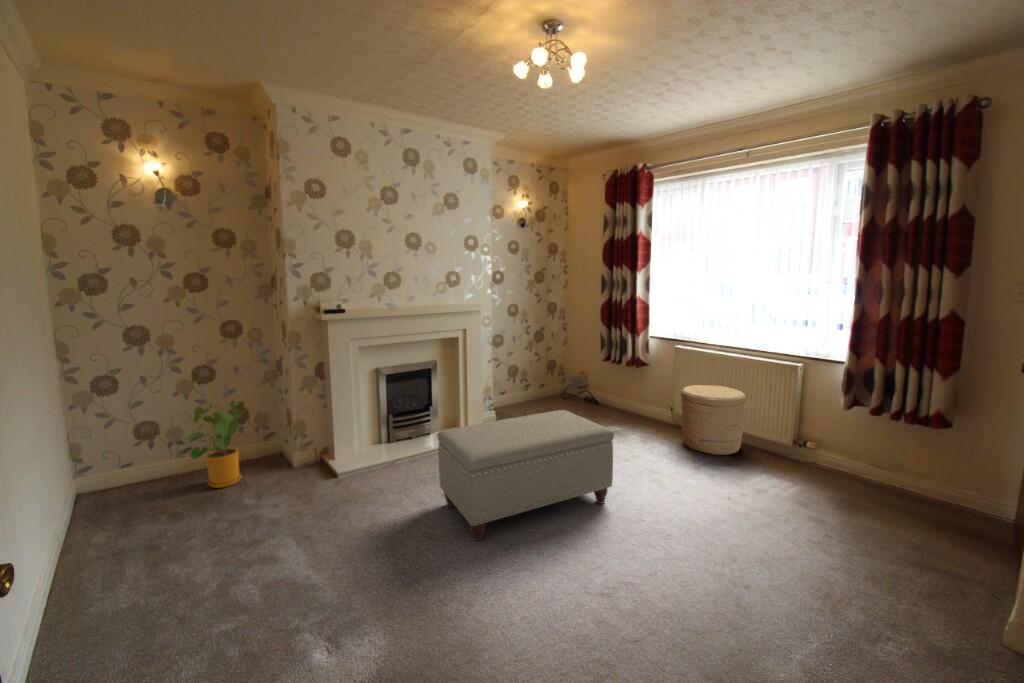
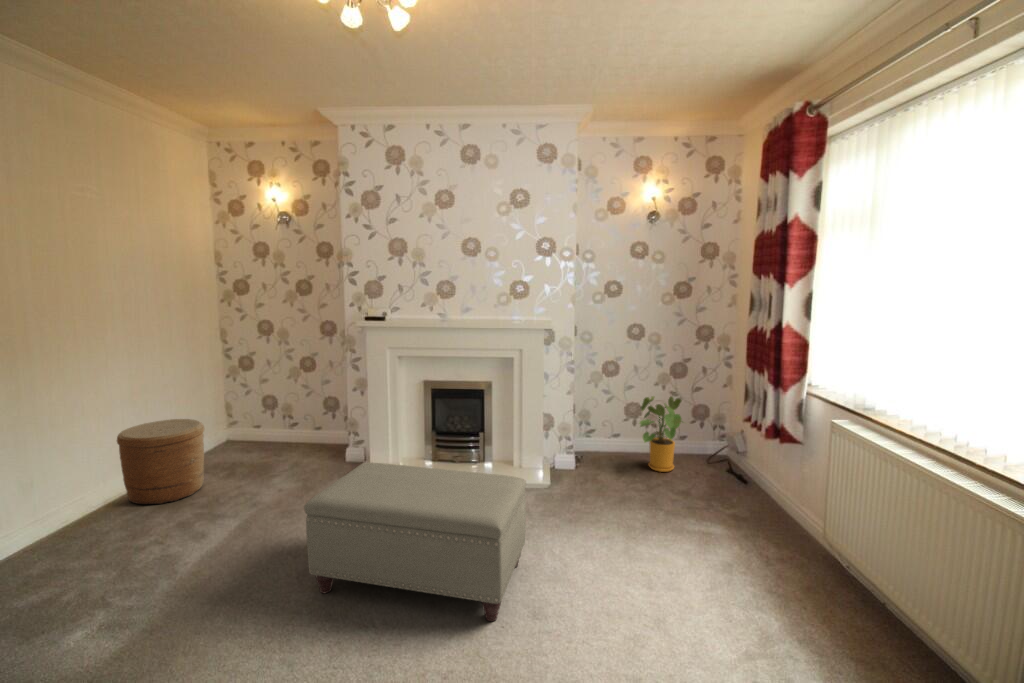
woven basket: present [681,385,746,455] -> present [117,419,204,504]
house plant: present [184,400,245,488] -> present [640,396,682,472]

